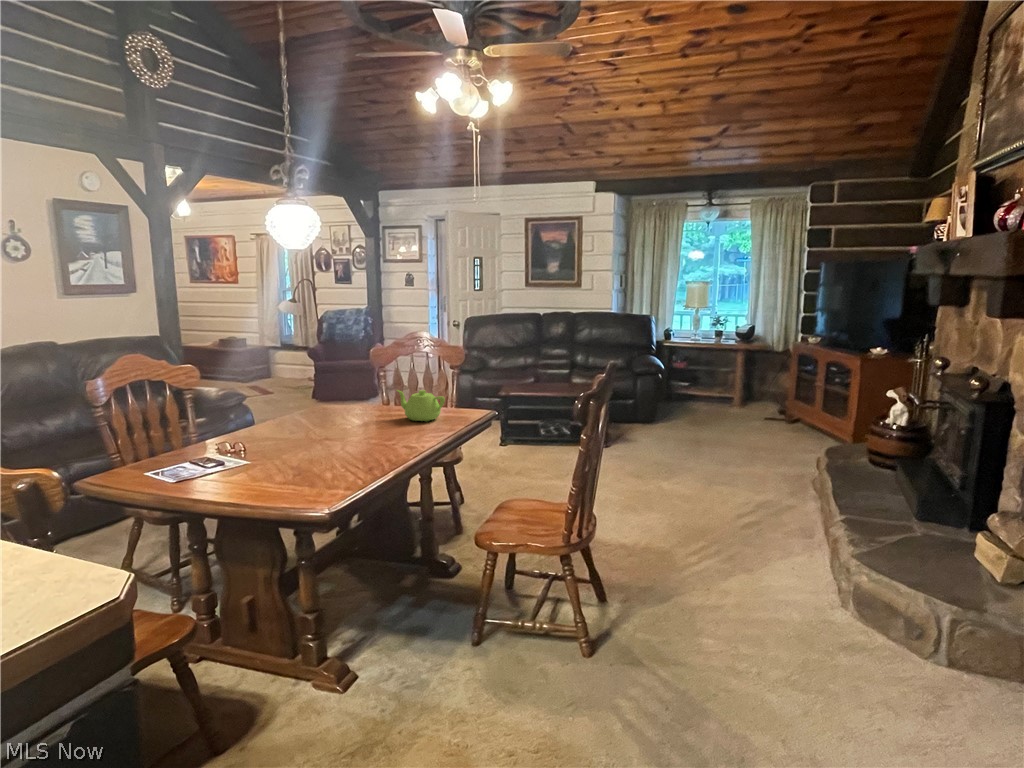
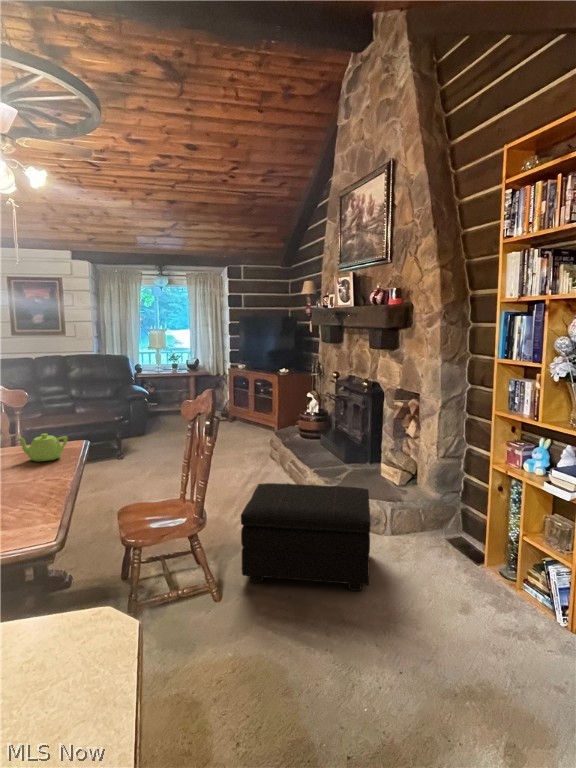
footstool: none [638,512,888,730] -> present [241,483,371,591]

